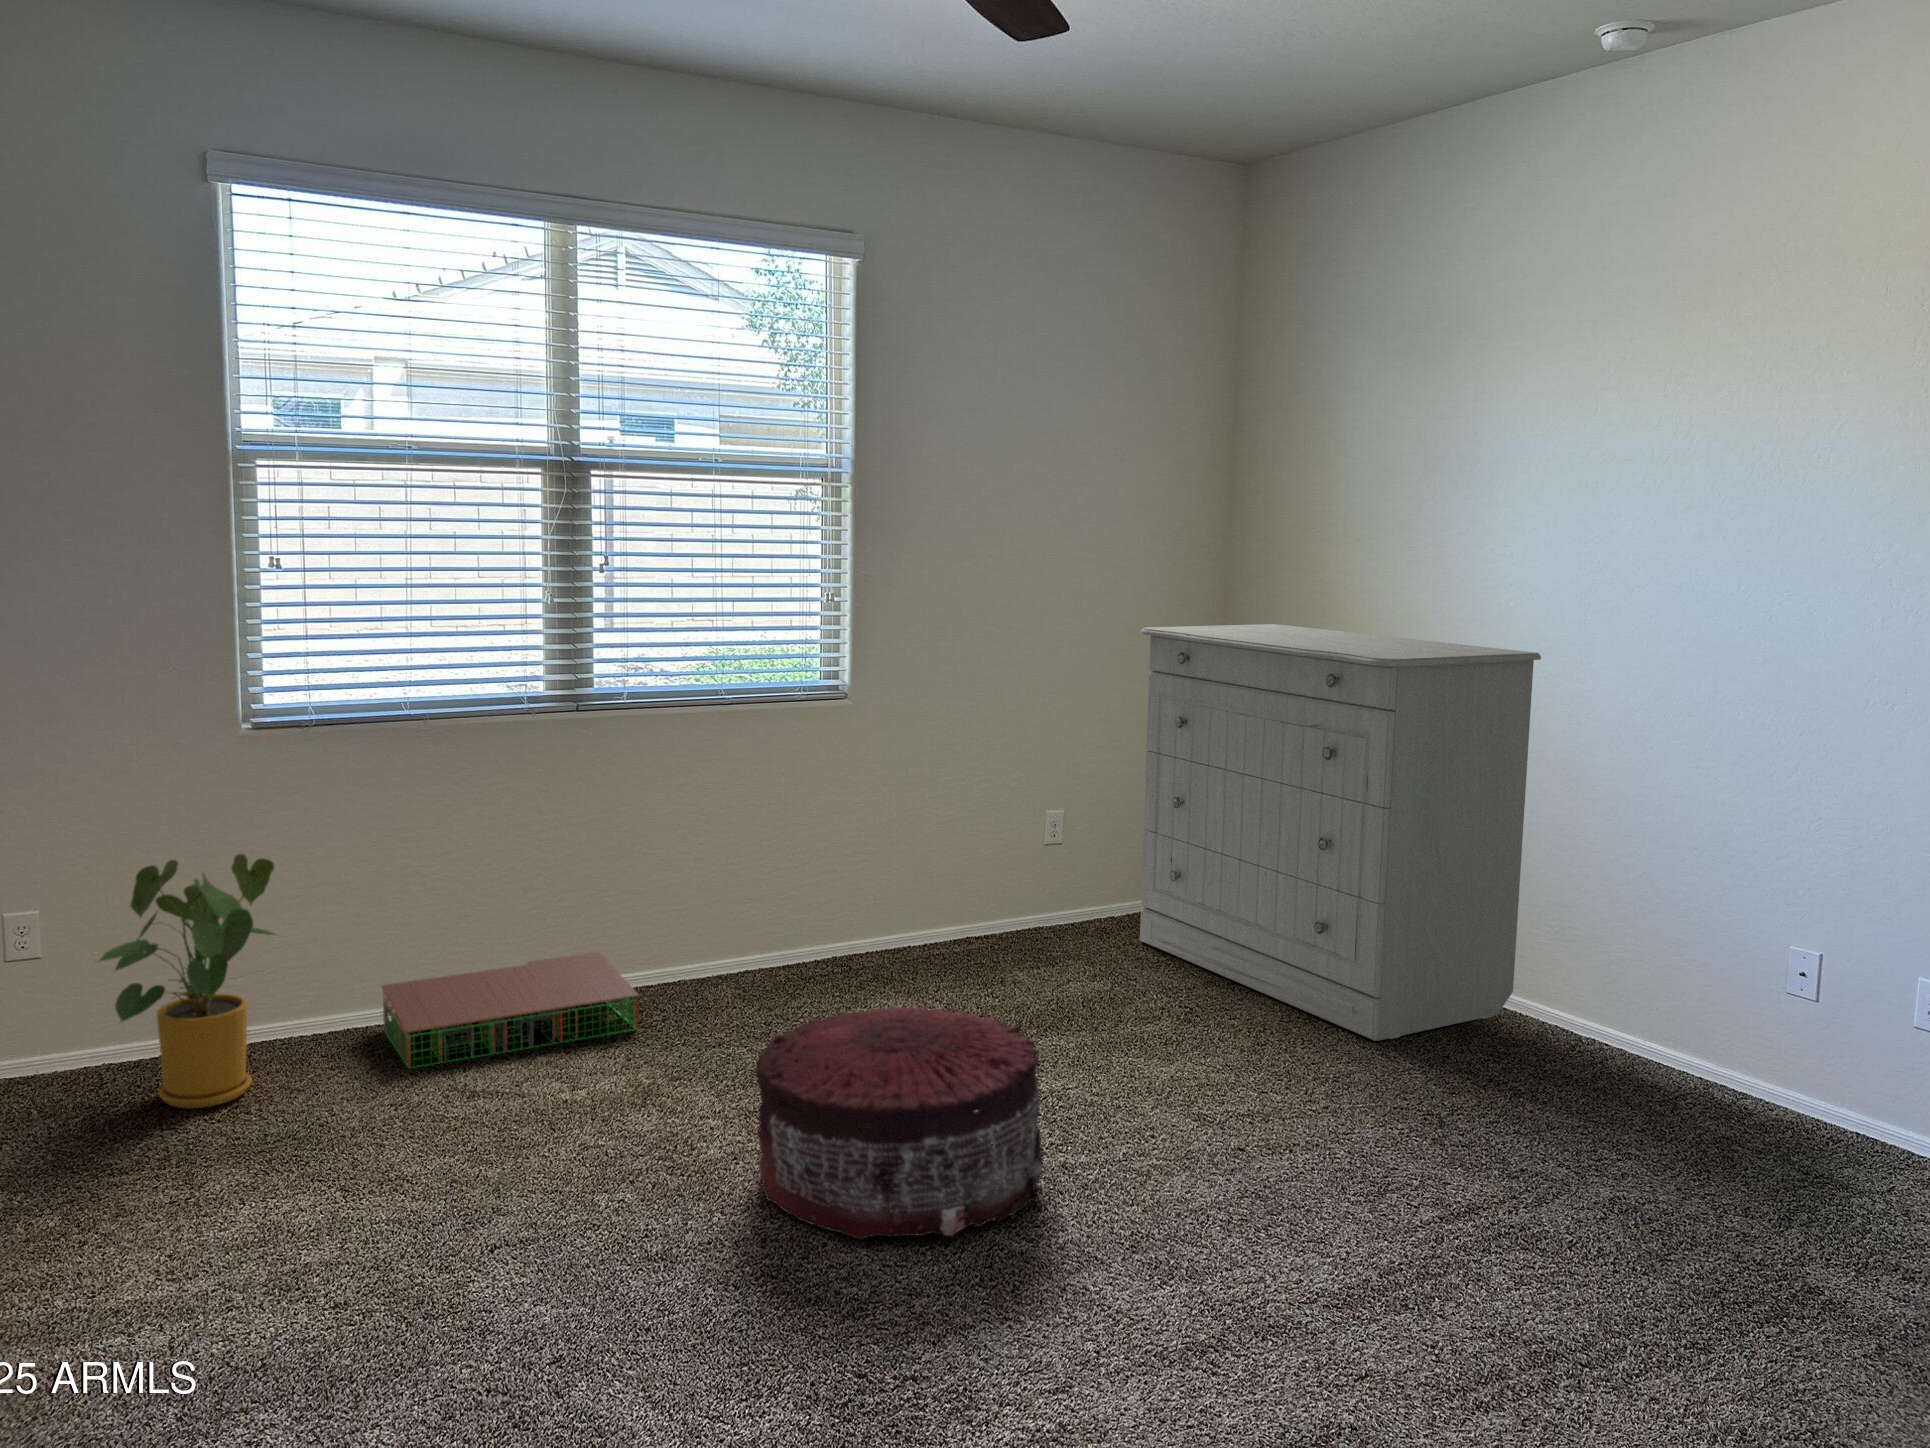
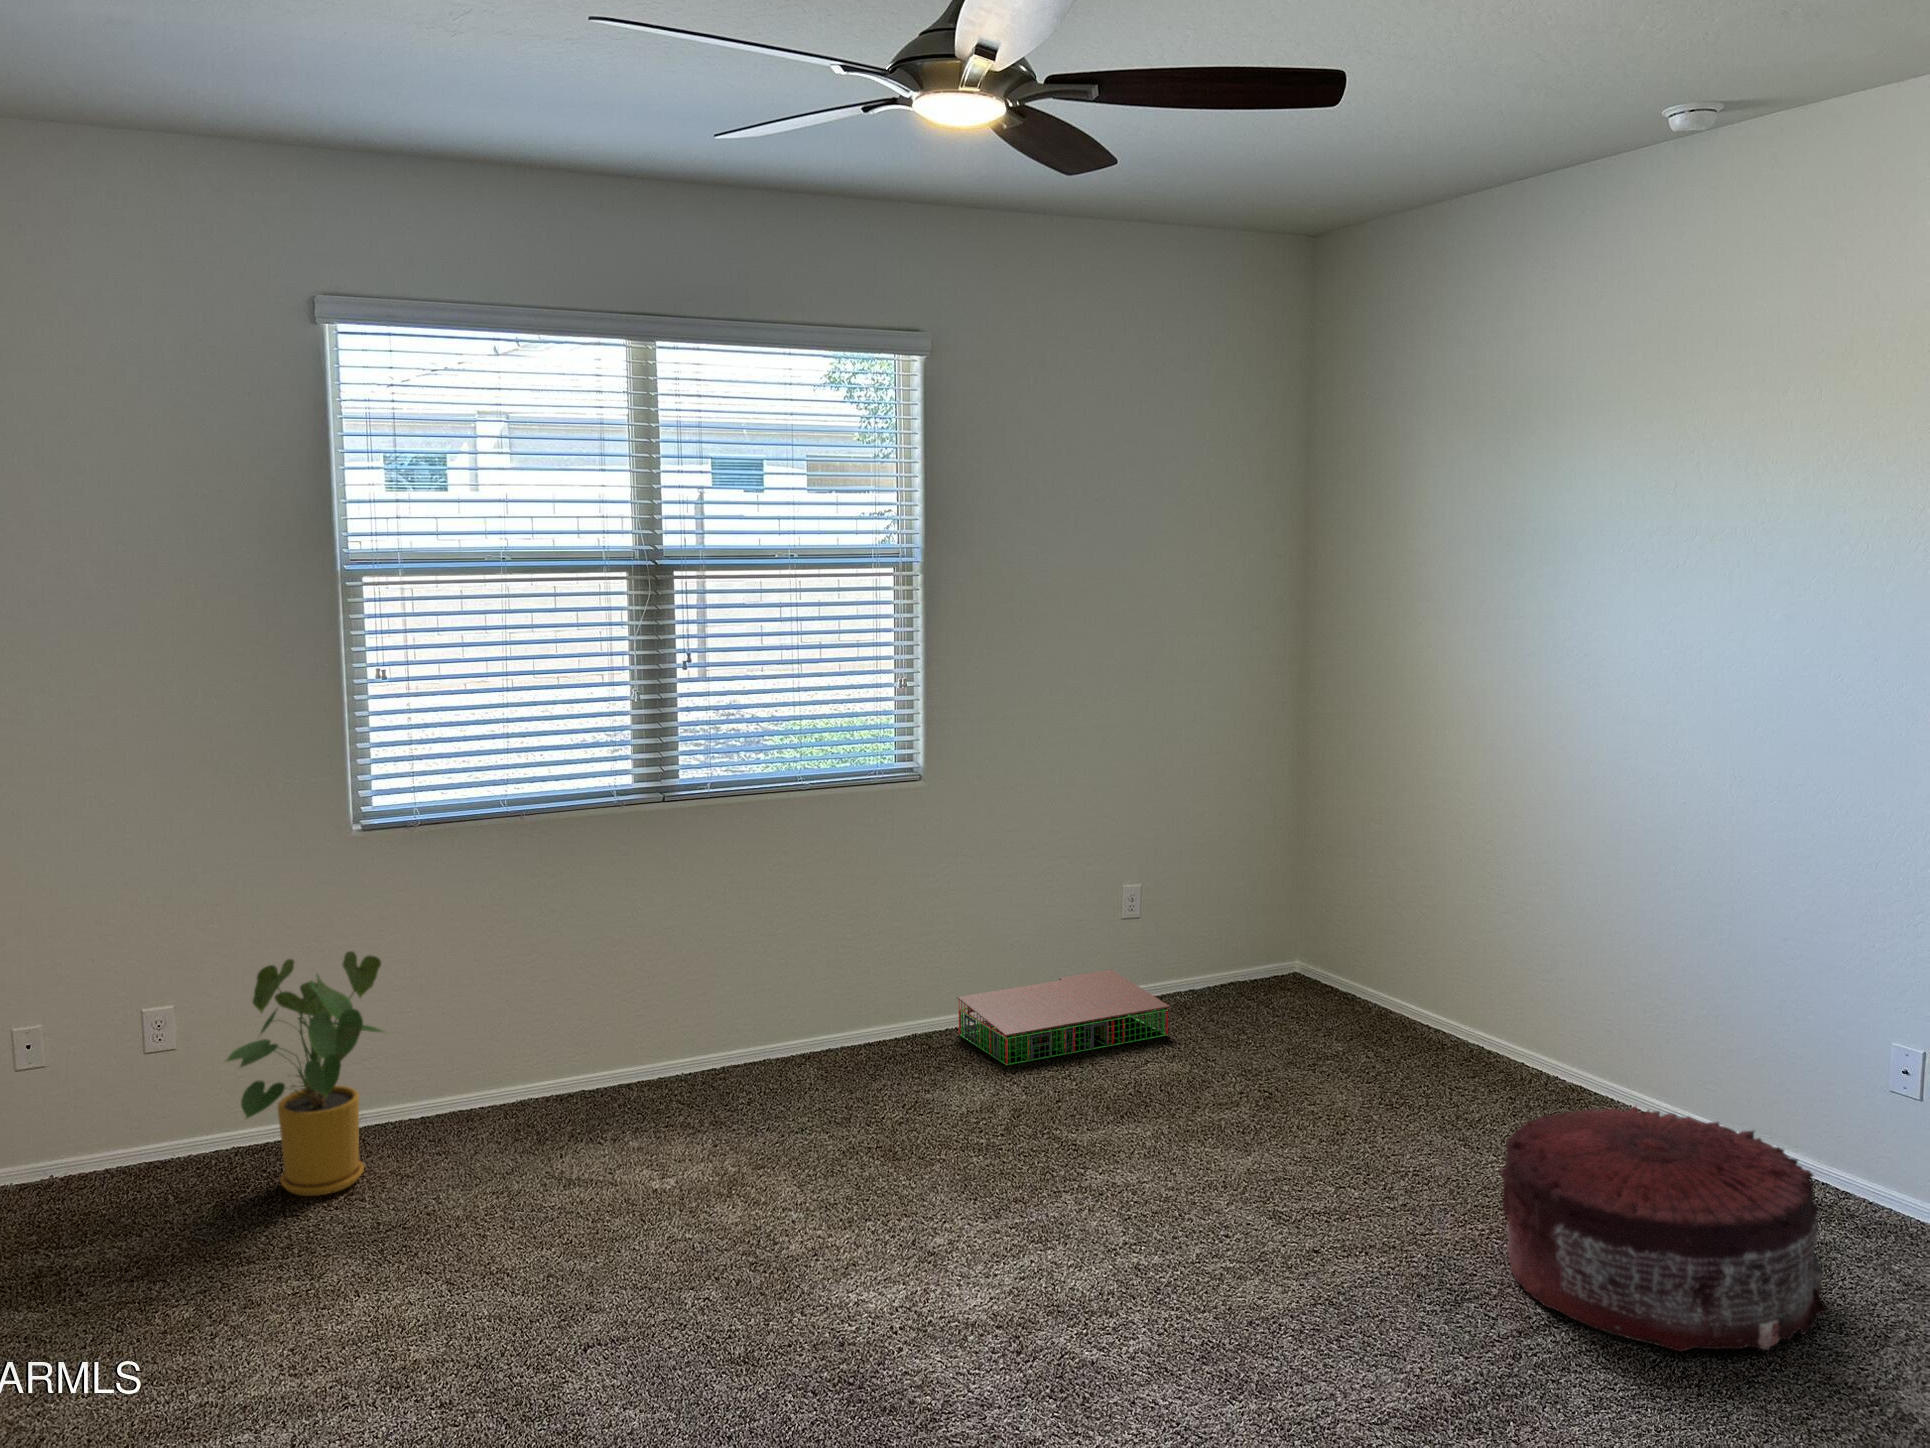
dresser: present [1140,624,1541,1041] -> none [1213,693,1626,1131]
storage bin: present [381,952,639,1068] -> present [957,970,1170,1065]
pouf: present [756,1005,1043,1239] -> present [1499,1106,1828,1352]

